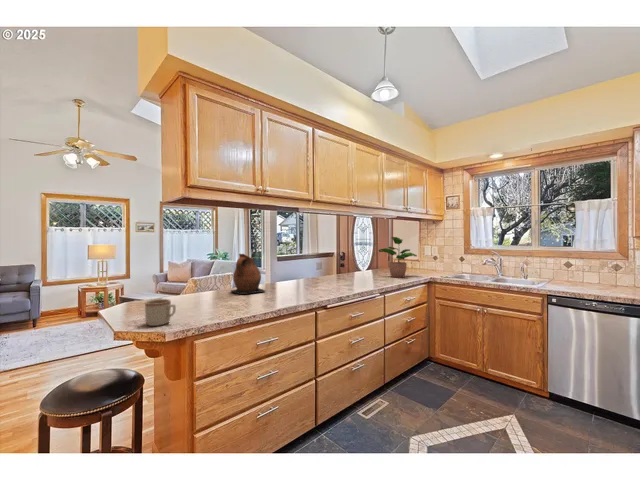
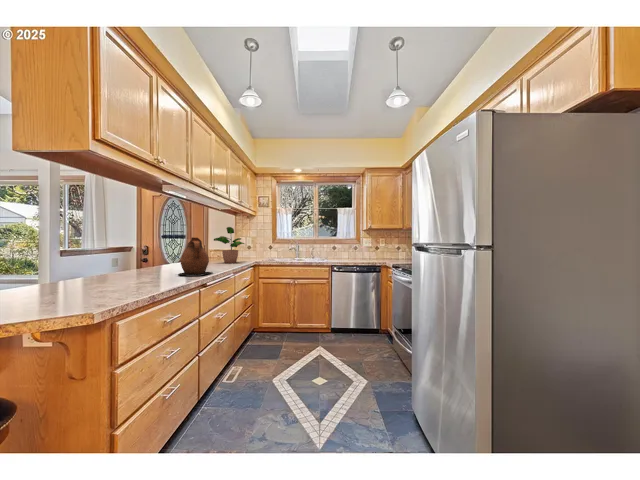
ceramic pitcher: present [231,254,265,294] -> present [178,237,213,275]
mug: present [145,299,176,326] -> none [34,284,84,317]

